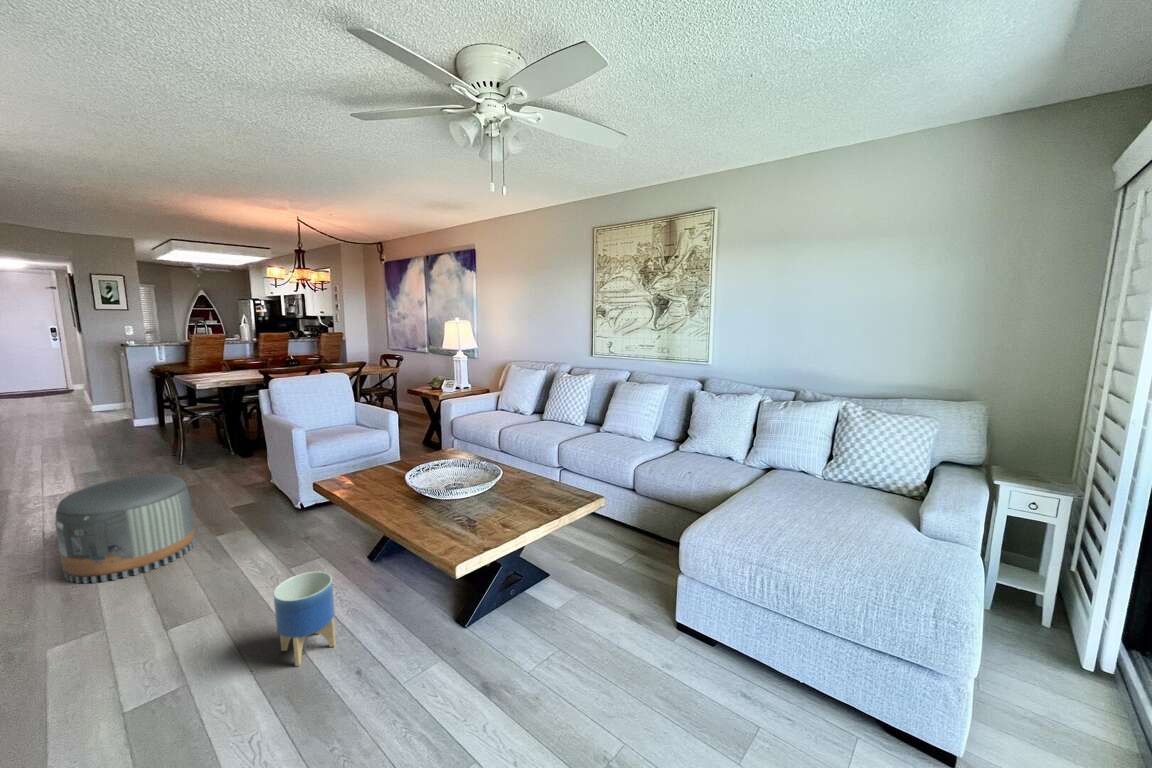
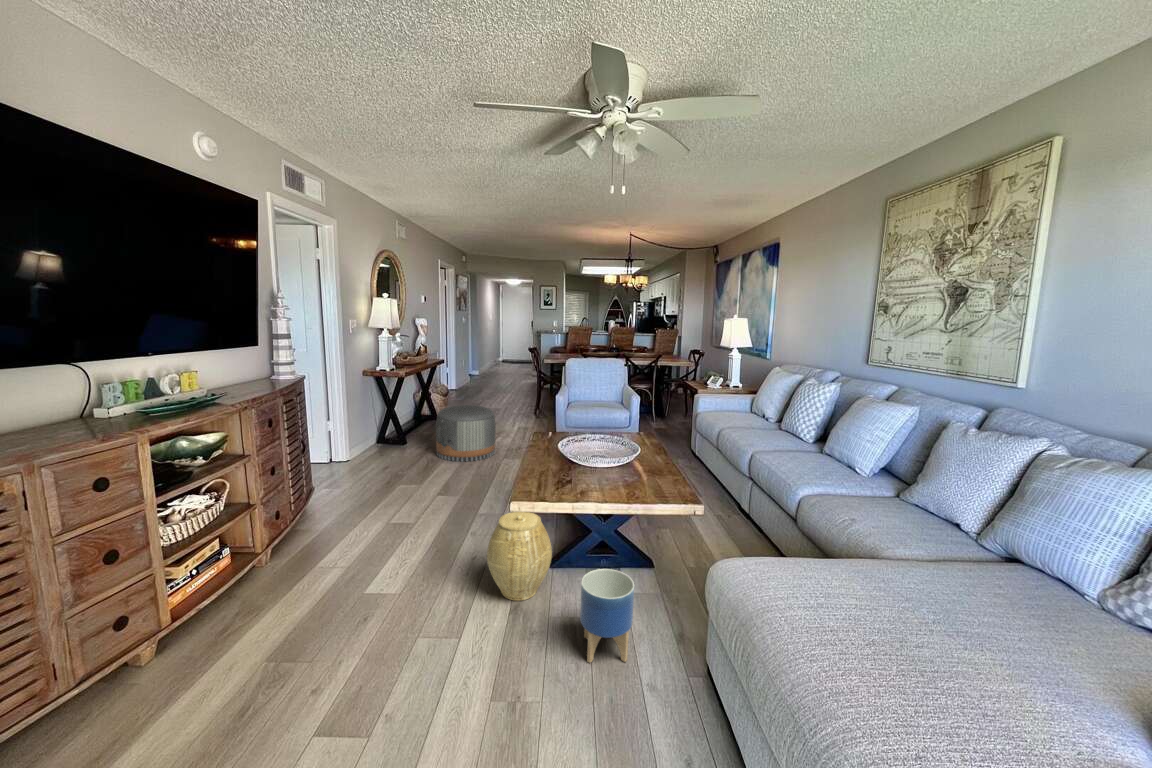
planter: present [274,572,335,666] -> present [580,569,634,663]
woven basket: none [433,578,516,695] -> present [487,512,552,601]

